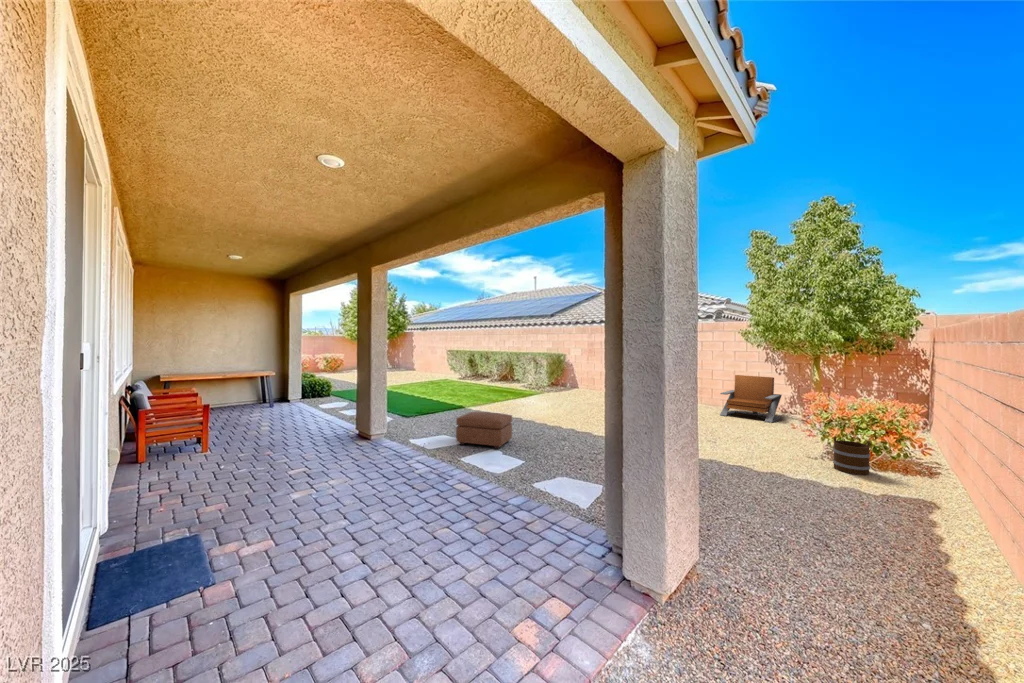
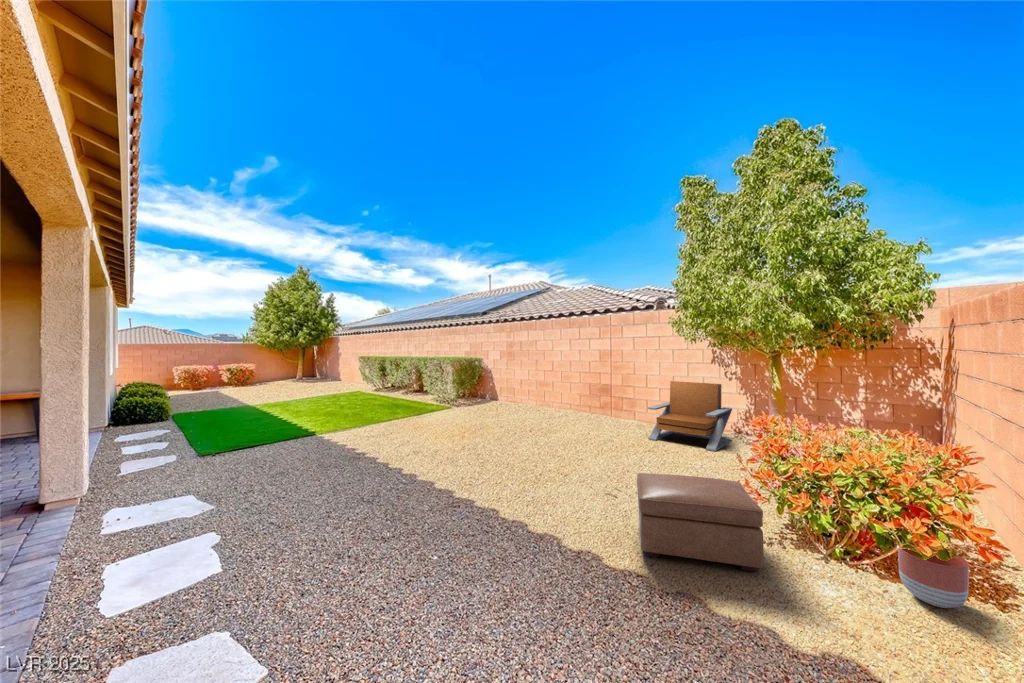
ottoman: present [456,412,512,449] -> present [637,473,764,572]
bucket: present [833,437,870,475] -> none [792,505,864,595]
planter: none [887,452,918,479] -> present [898,549,969,608]

